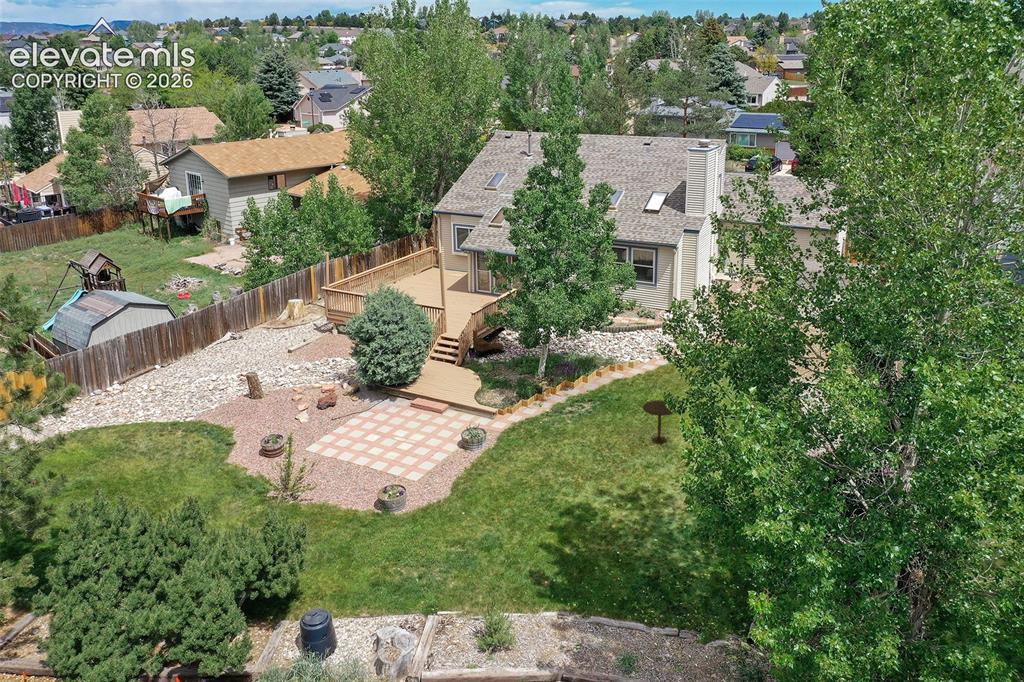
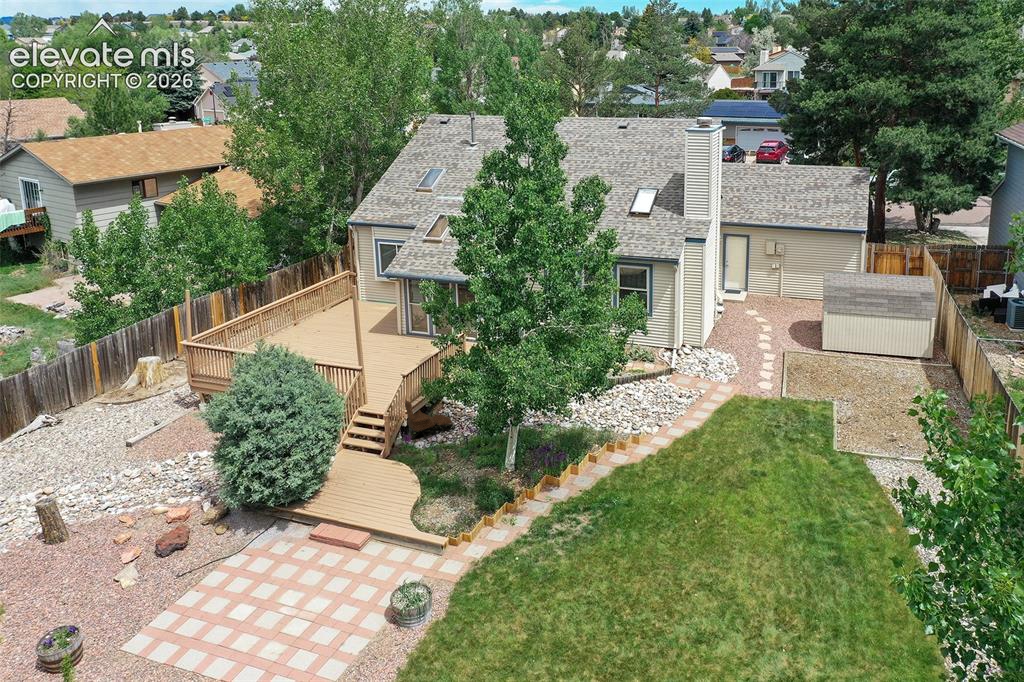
pedestal table: present [643,400,673,443] -> none [682,522,739,593]

